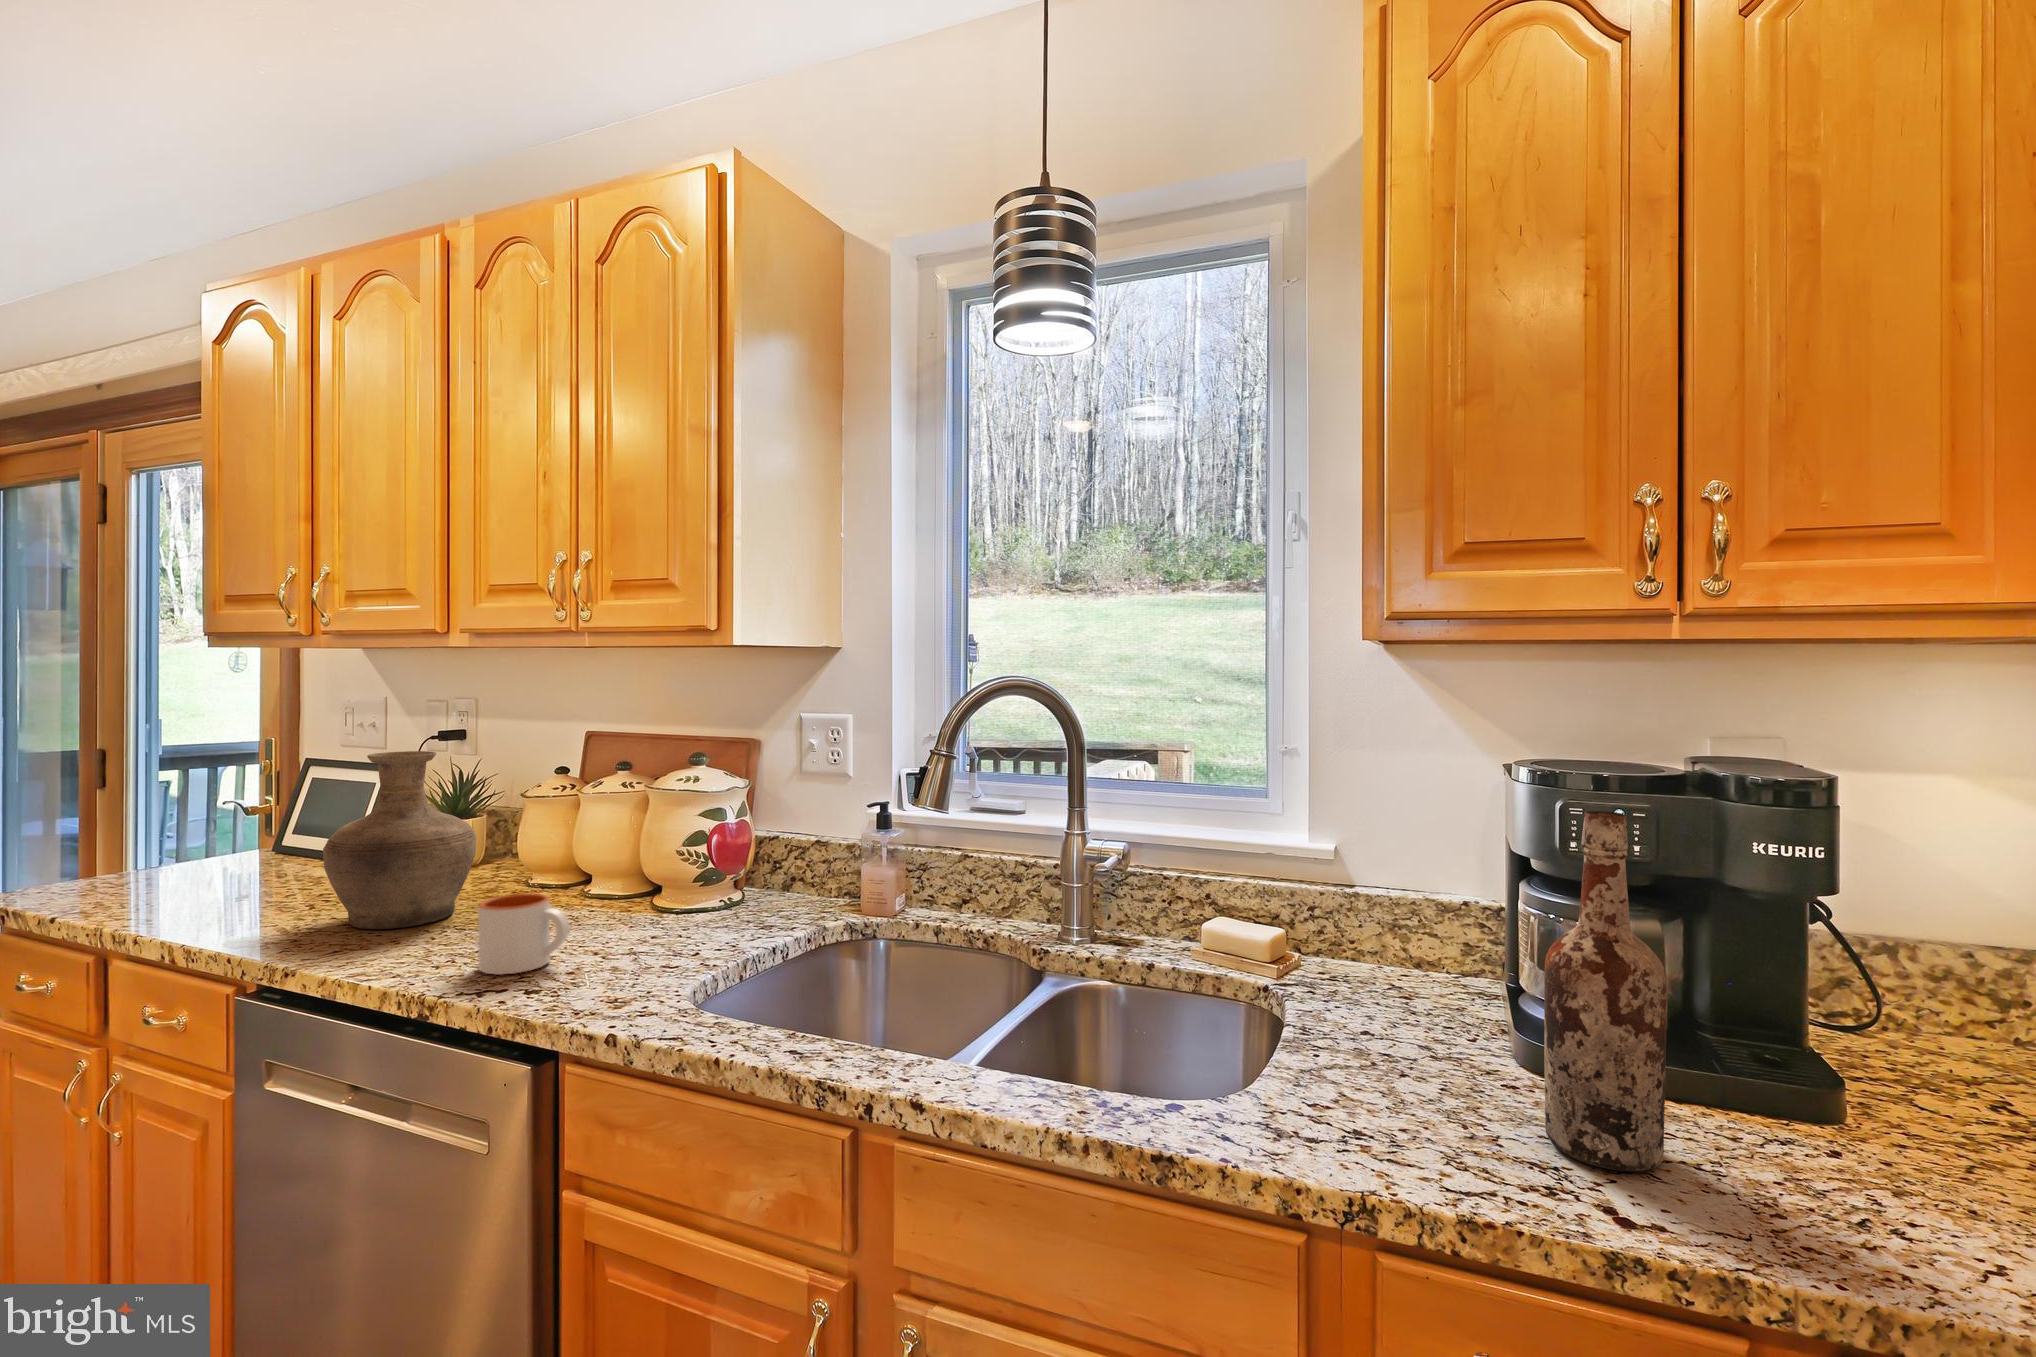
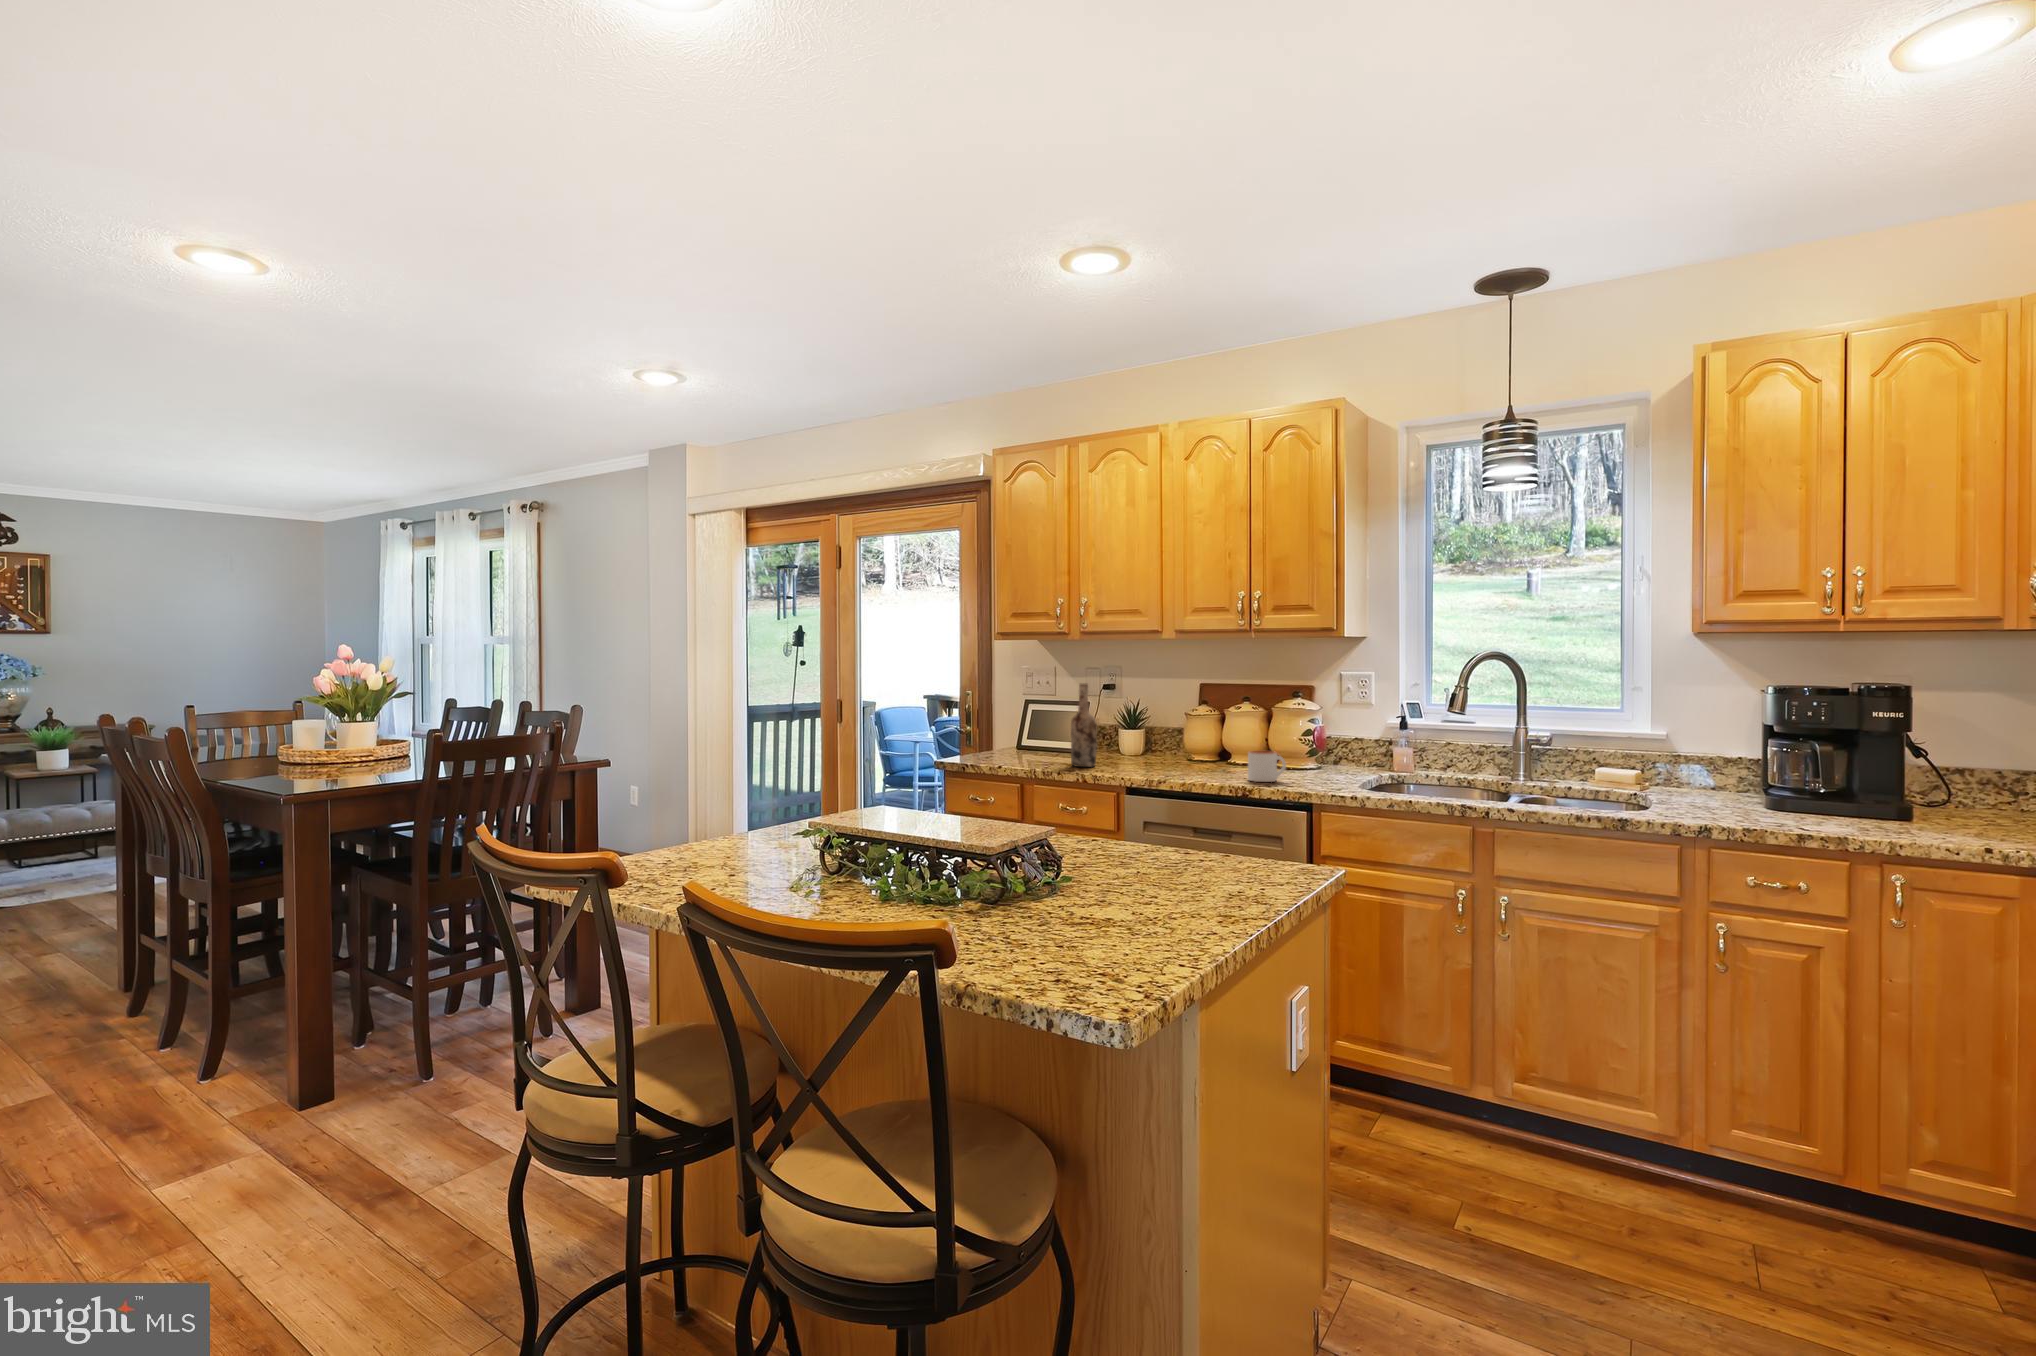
vase: present [323,751,476,929] -> none [1135,690,1197,771]
wine bottle: present [1544,811,1667,1171] -> present [1071,684,1097,767]

